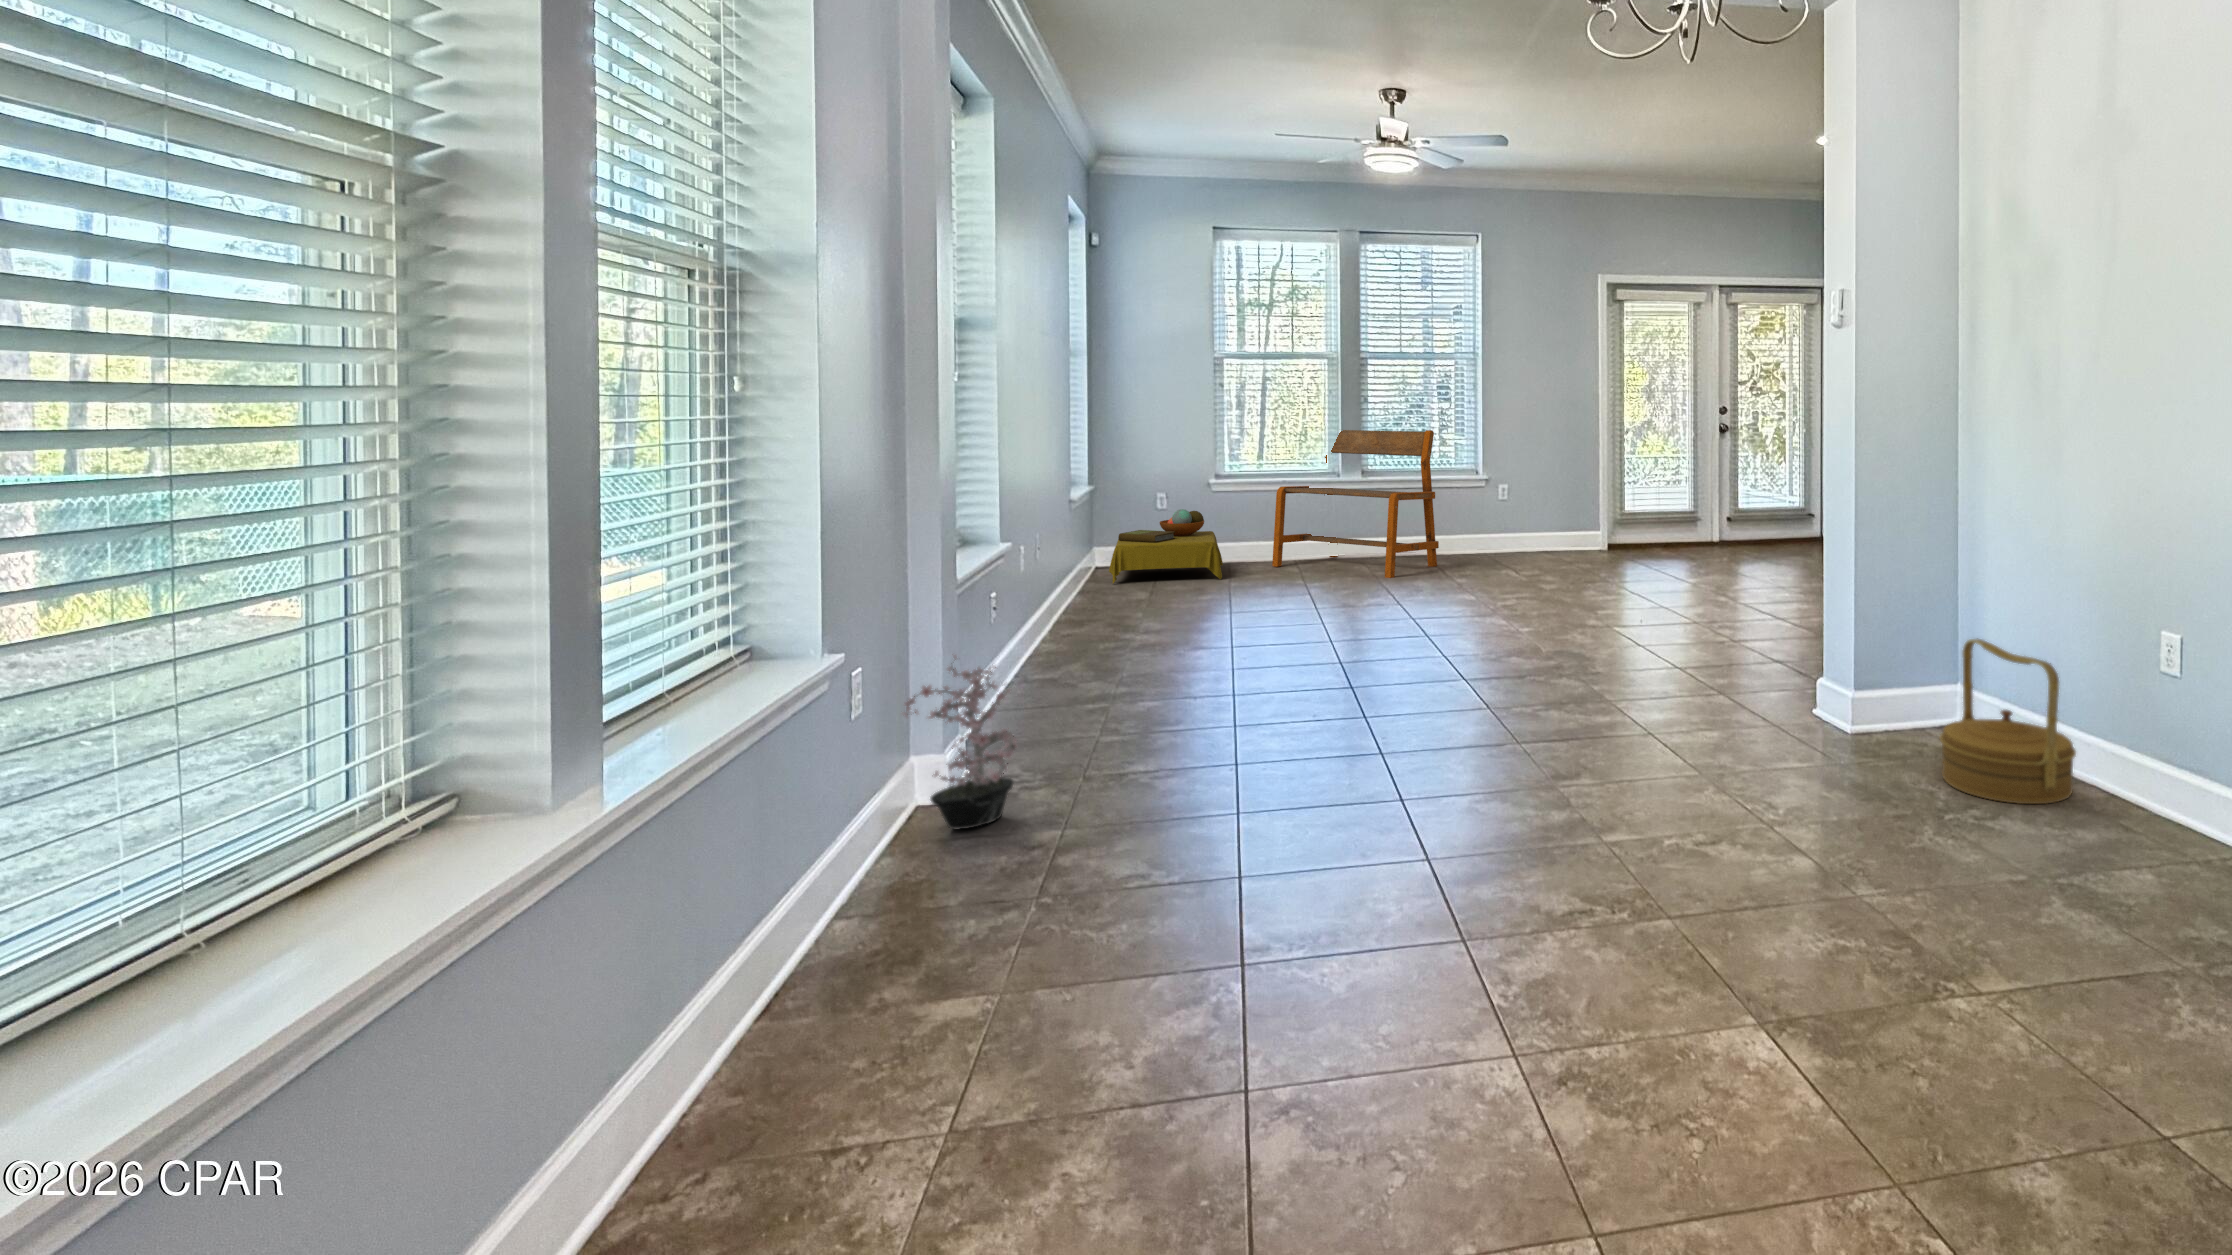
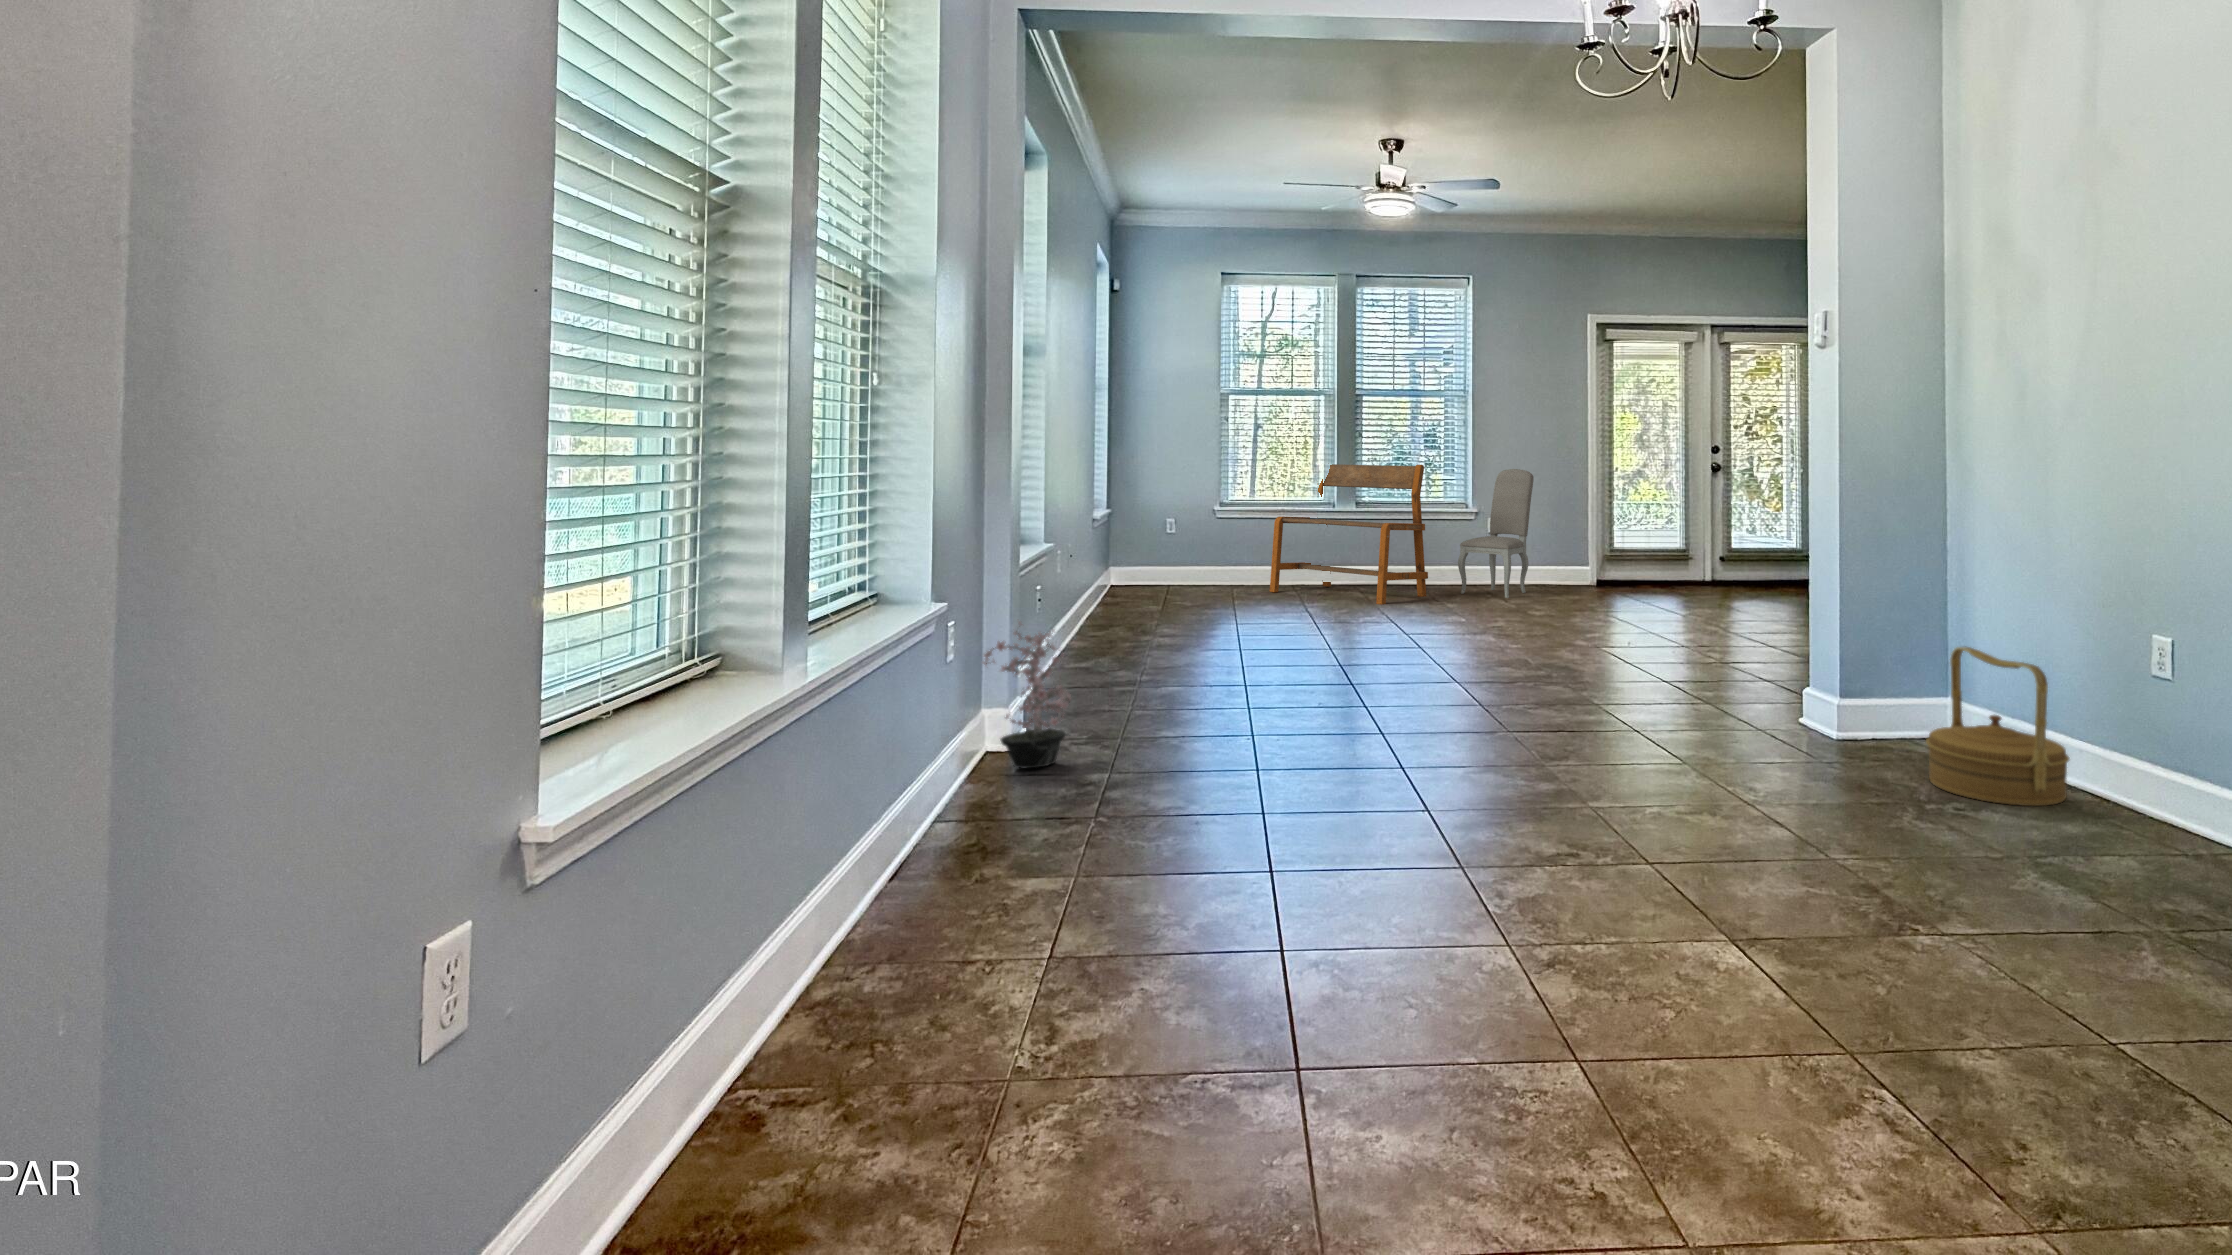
dining chair: none [1469,432,1546,565] -> present [1458,469,1534,598]
side table: present [1109,509,1223,583] -> none [1123,535,1225,602]

